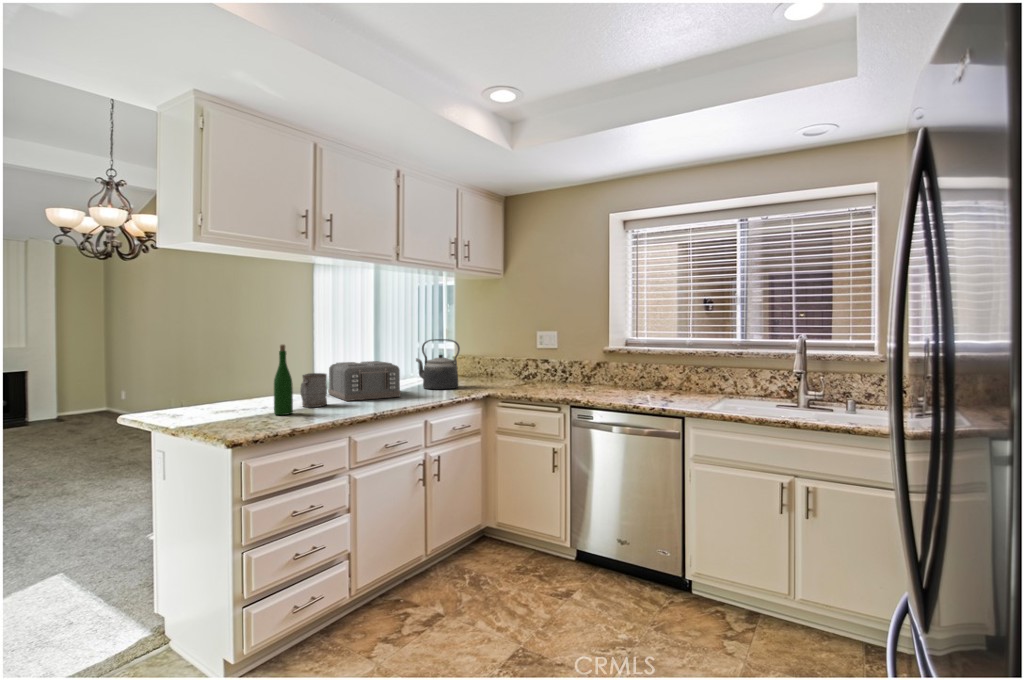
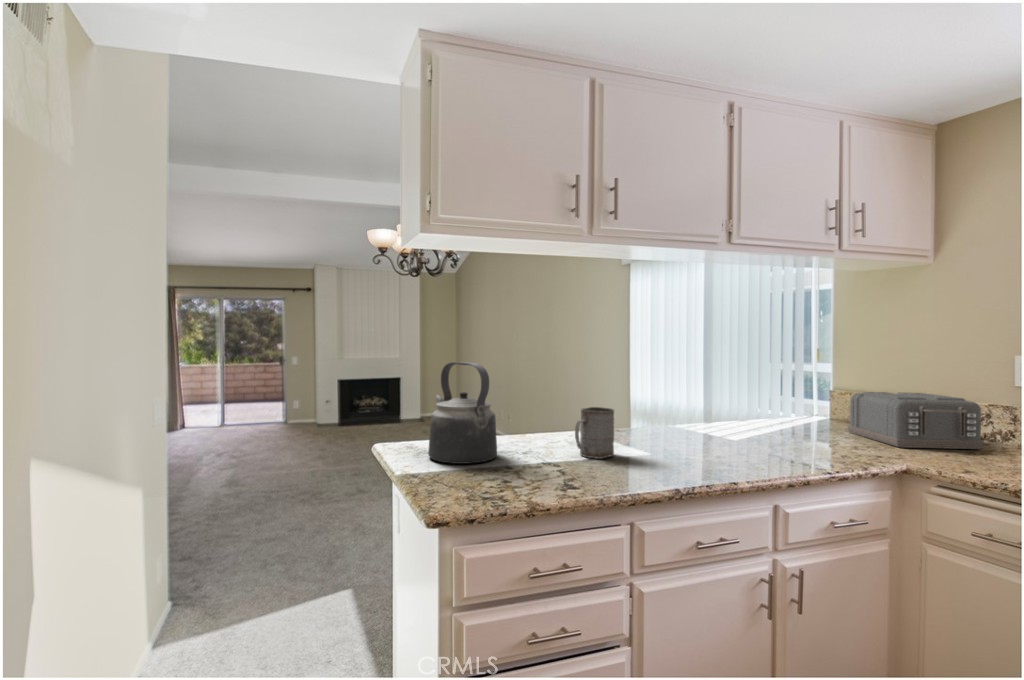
kettle: present [416,339,460,389] -> present [428,362,497,464]
wine bottle: present [274,345,293,415] -> none [532,365,557,469]
toaster: present [328,361,401,401] -> present [848,392,984,449]

